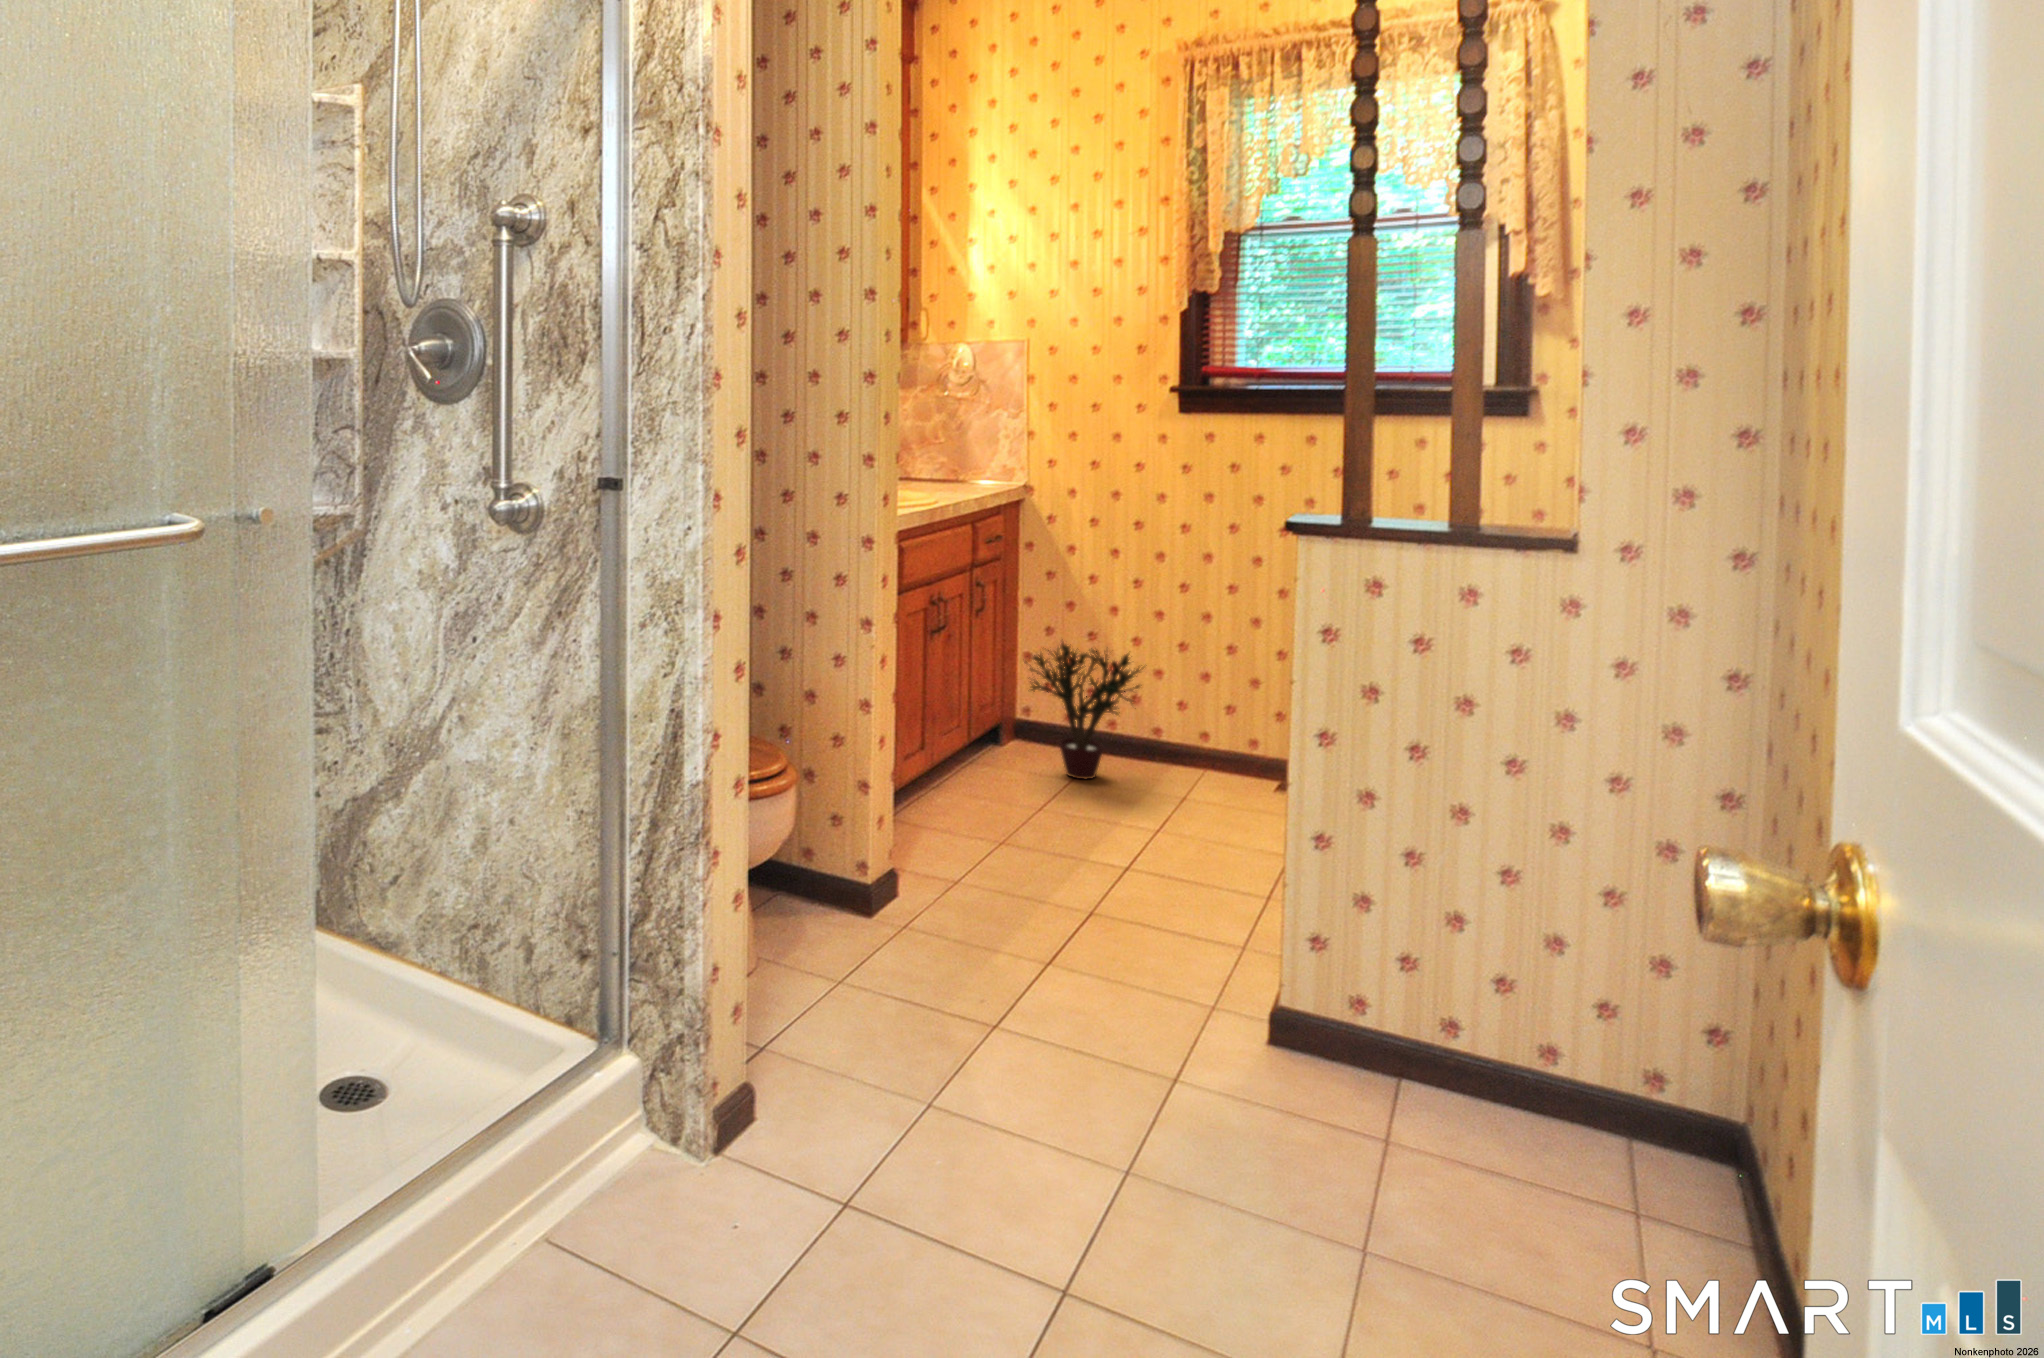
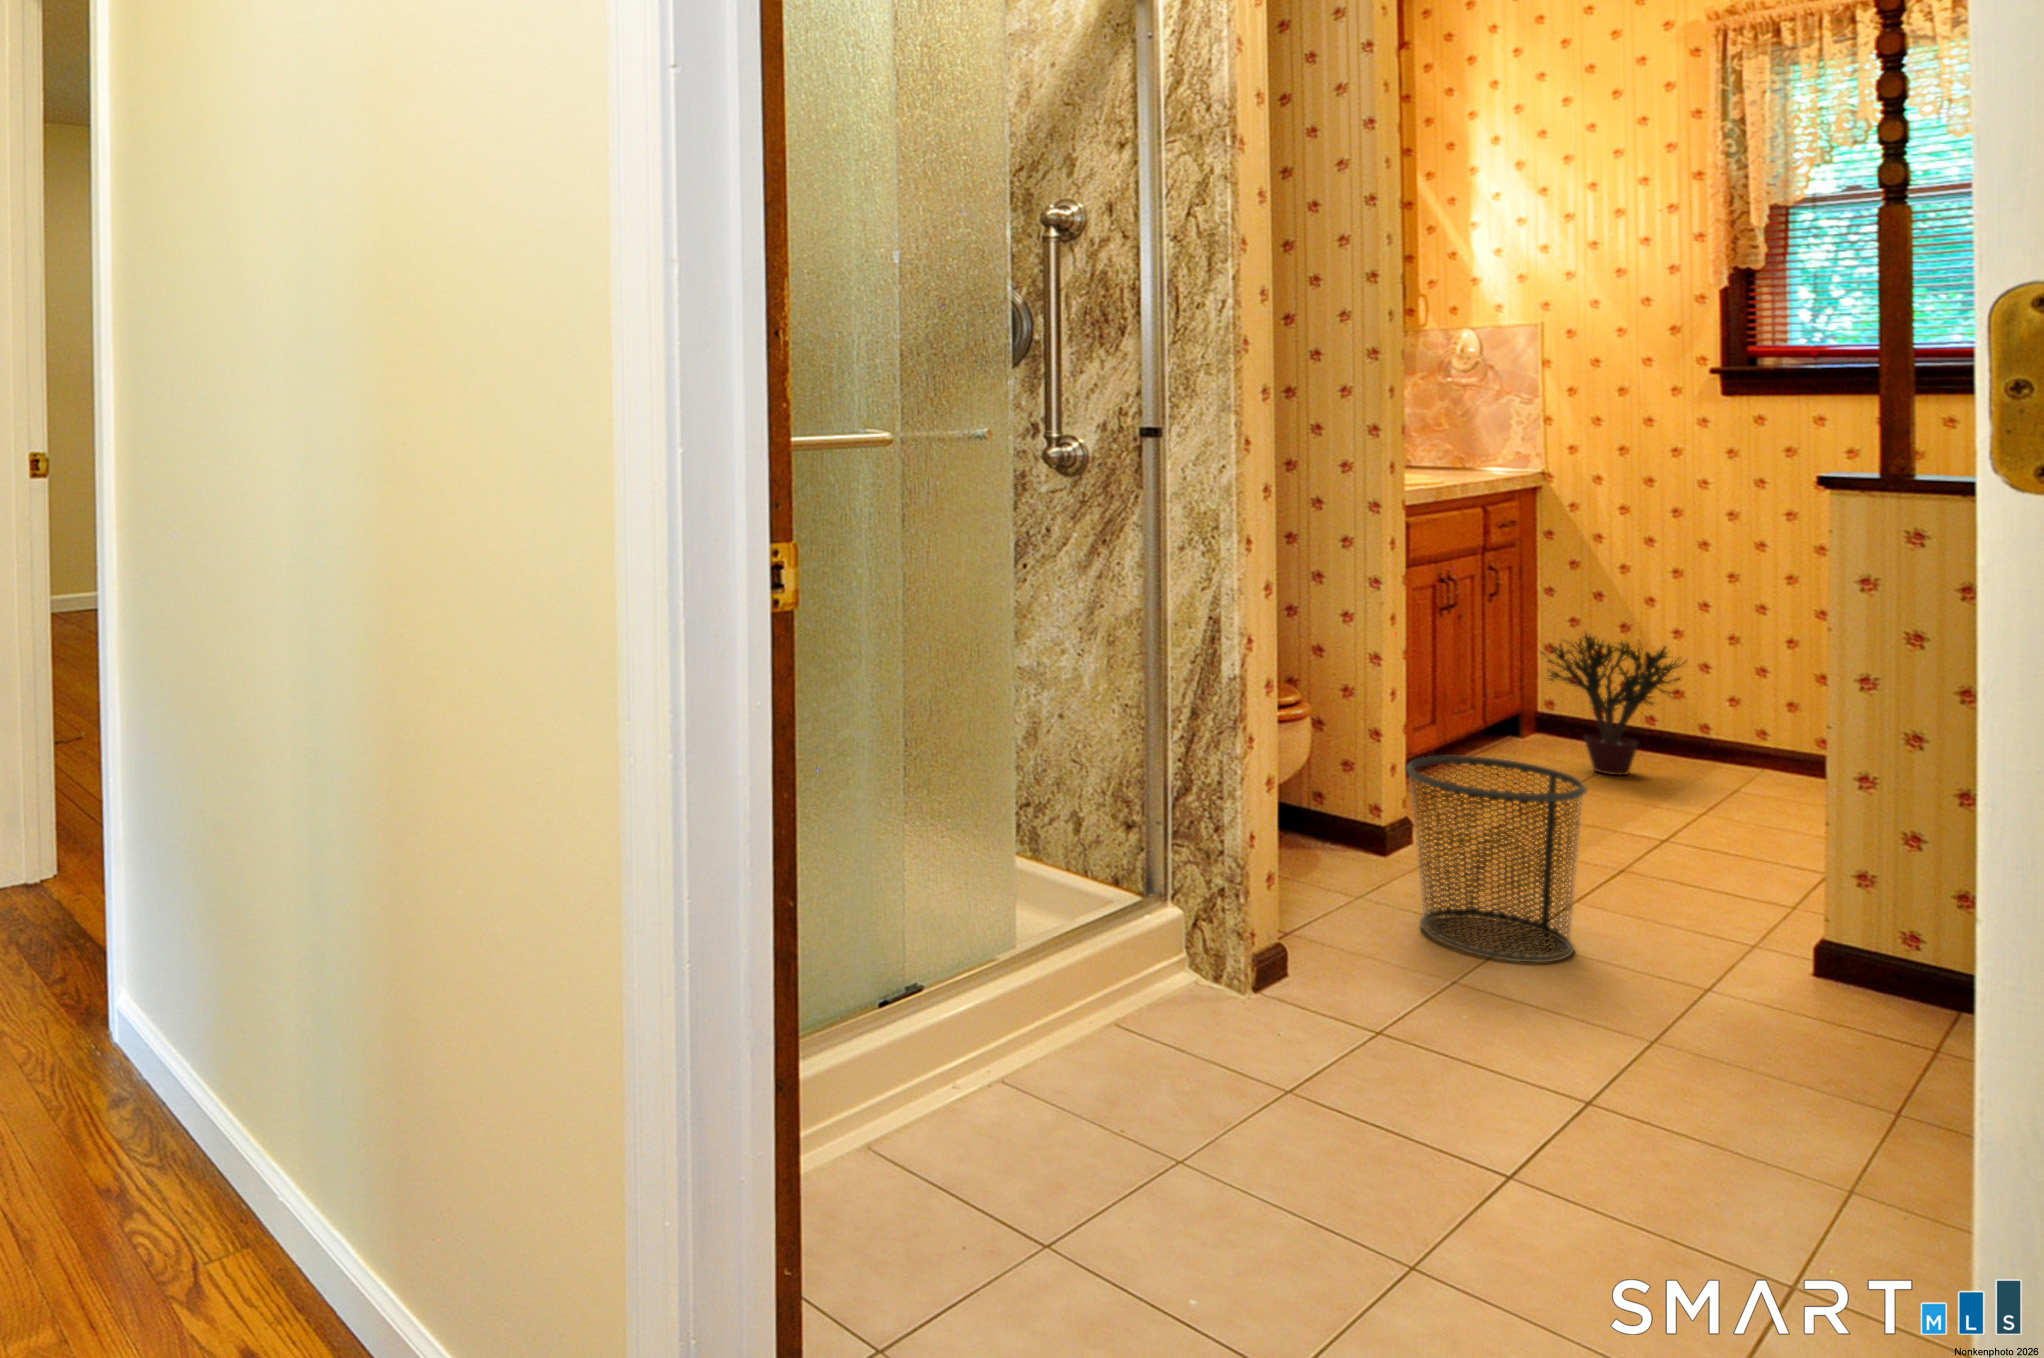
waste bin: none [888,824,1064,1068] -> present [1406,756,1587,962]

